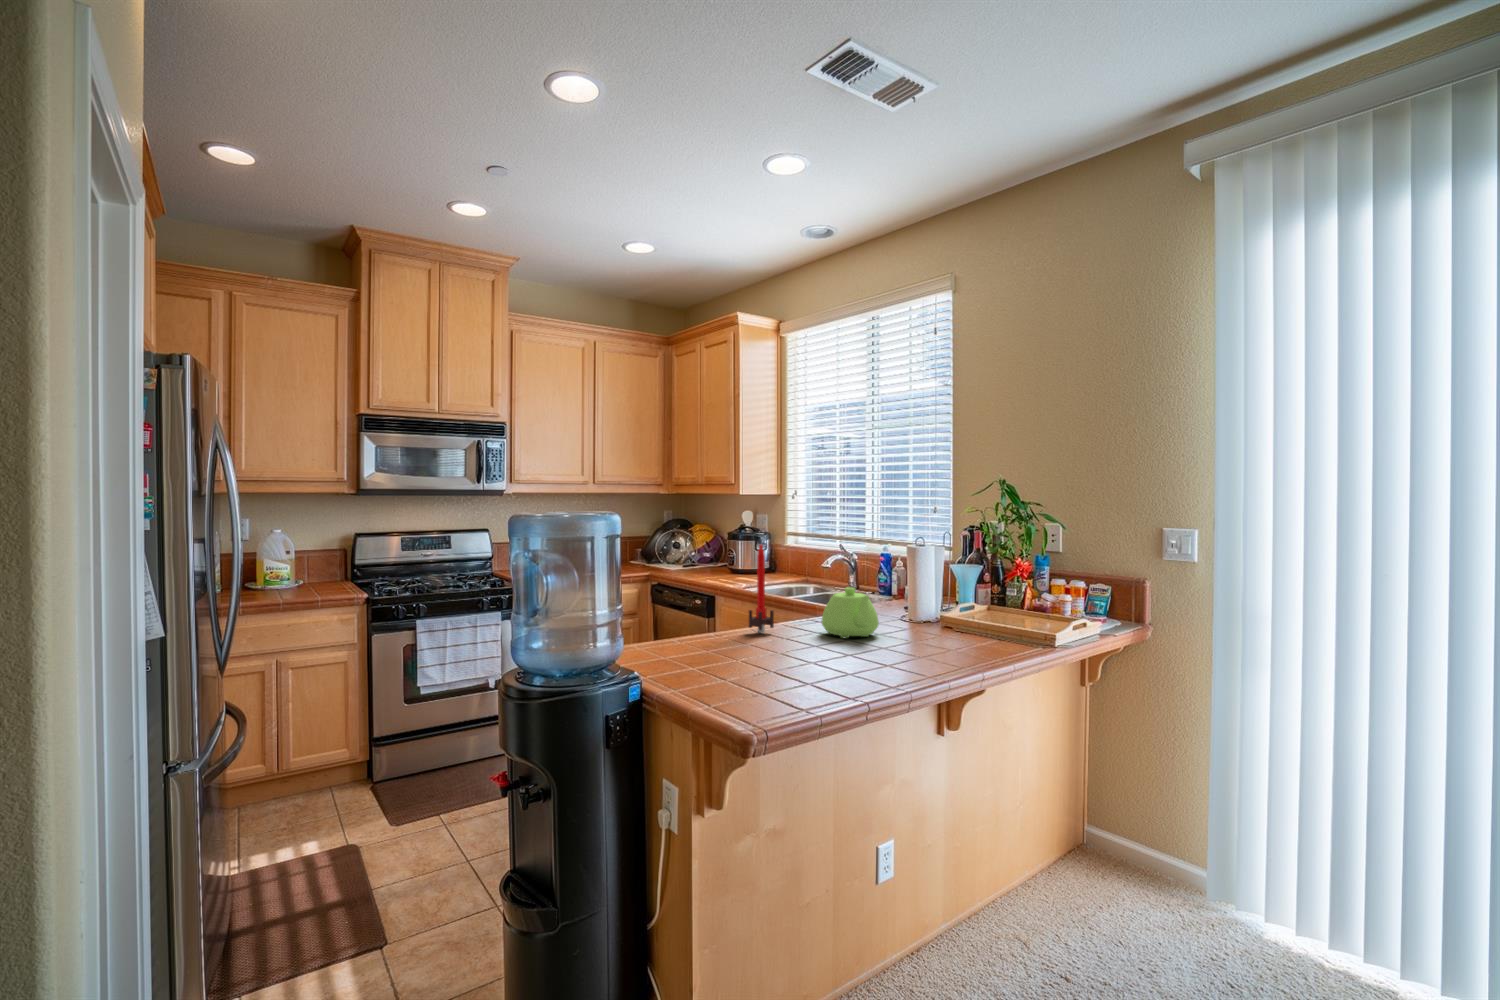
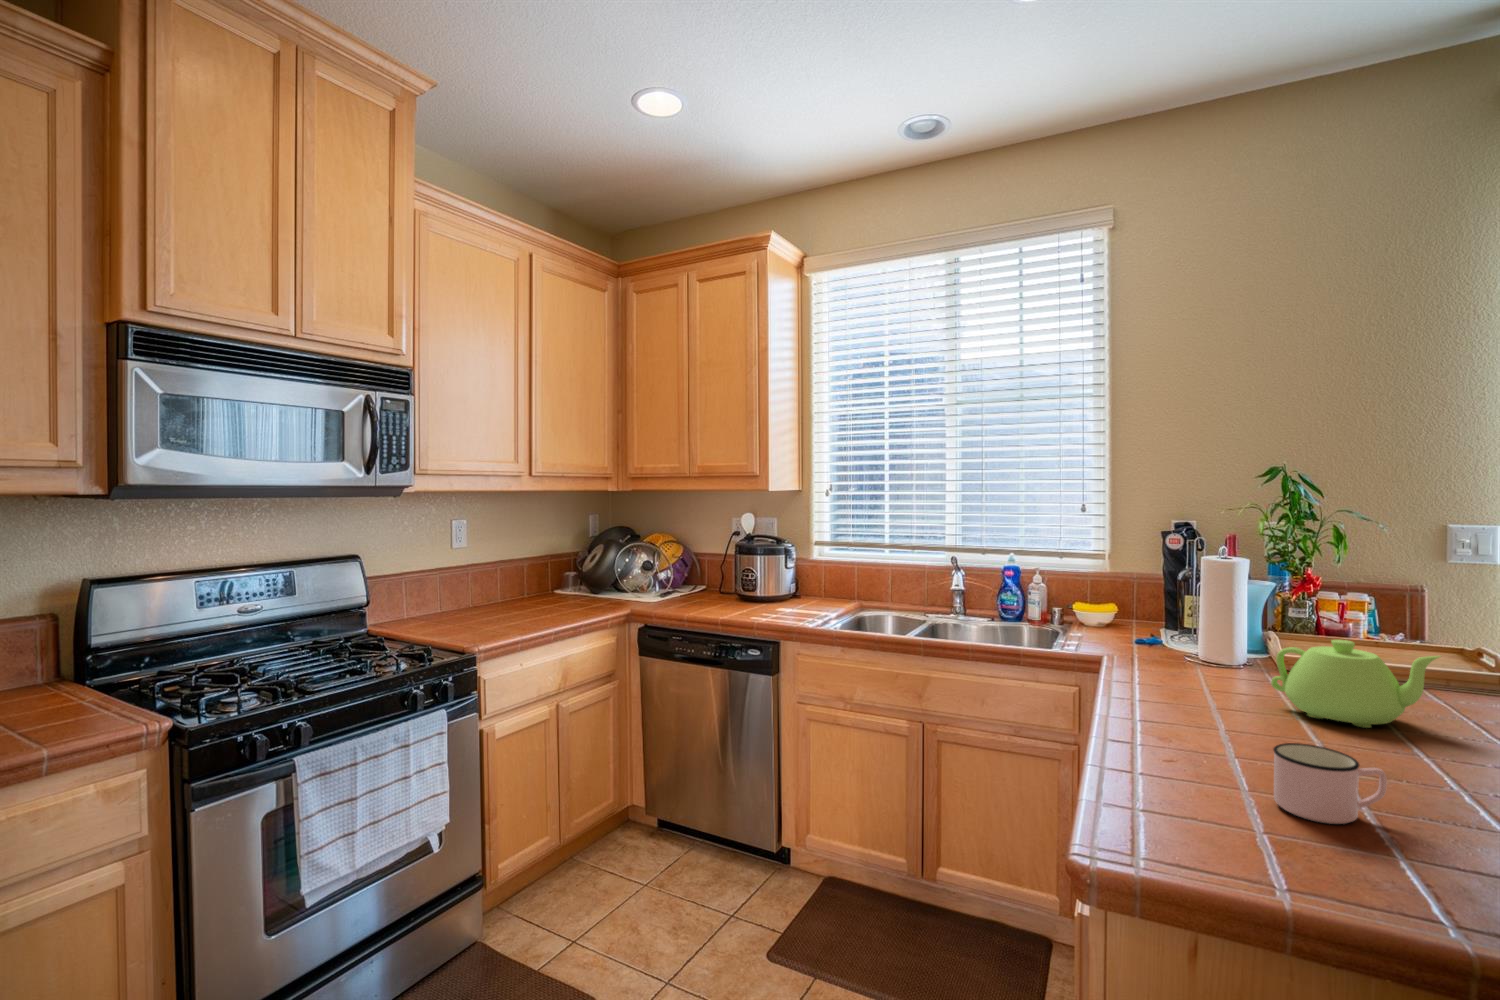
candle: present [749,545,774,633] -> none [1216,578,1259,736]
mug: none [667,618,700,651] -> present [1273,743,1387,824]

